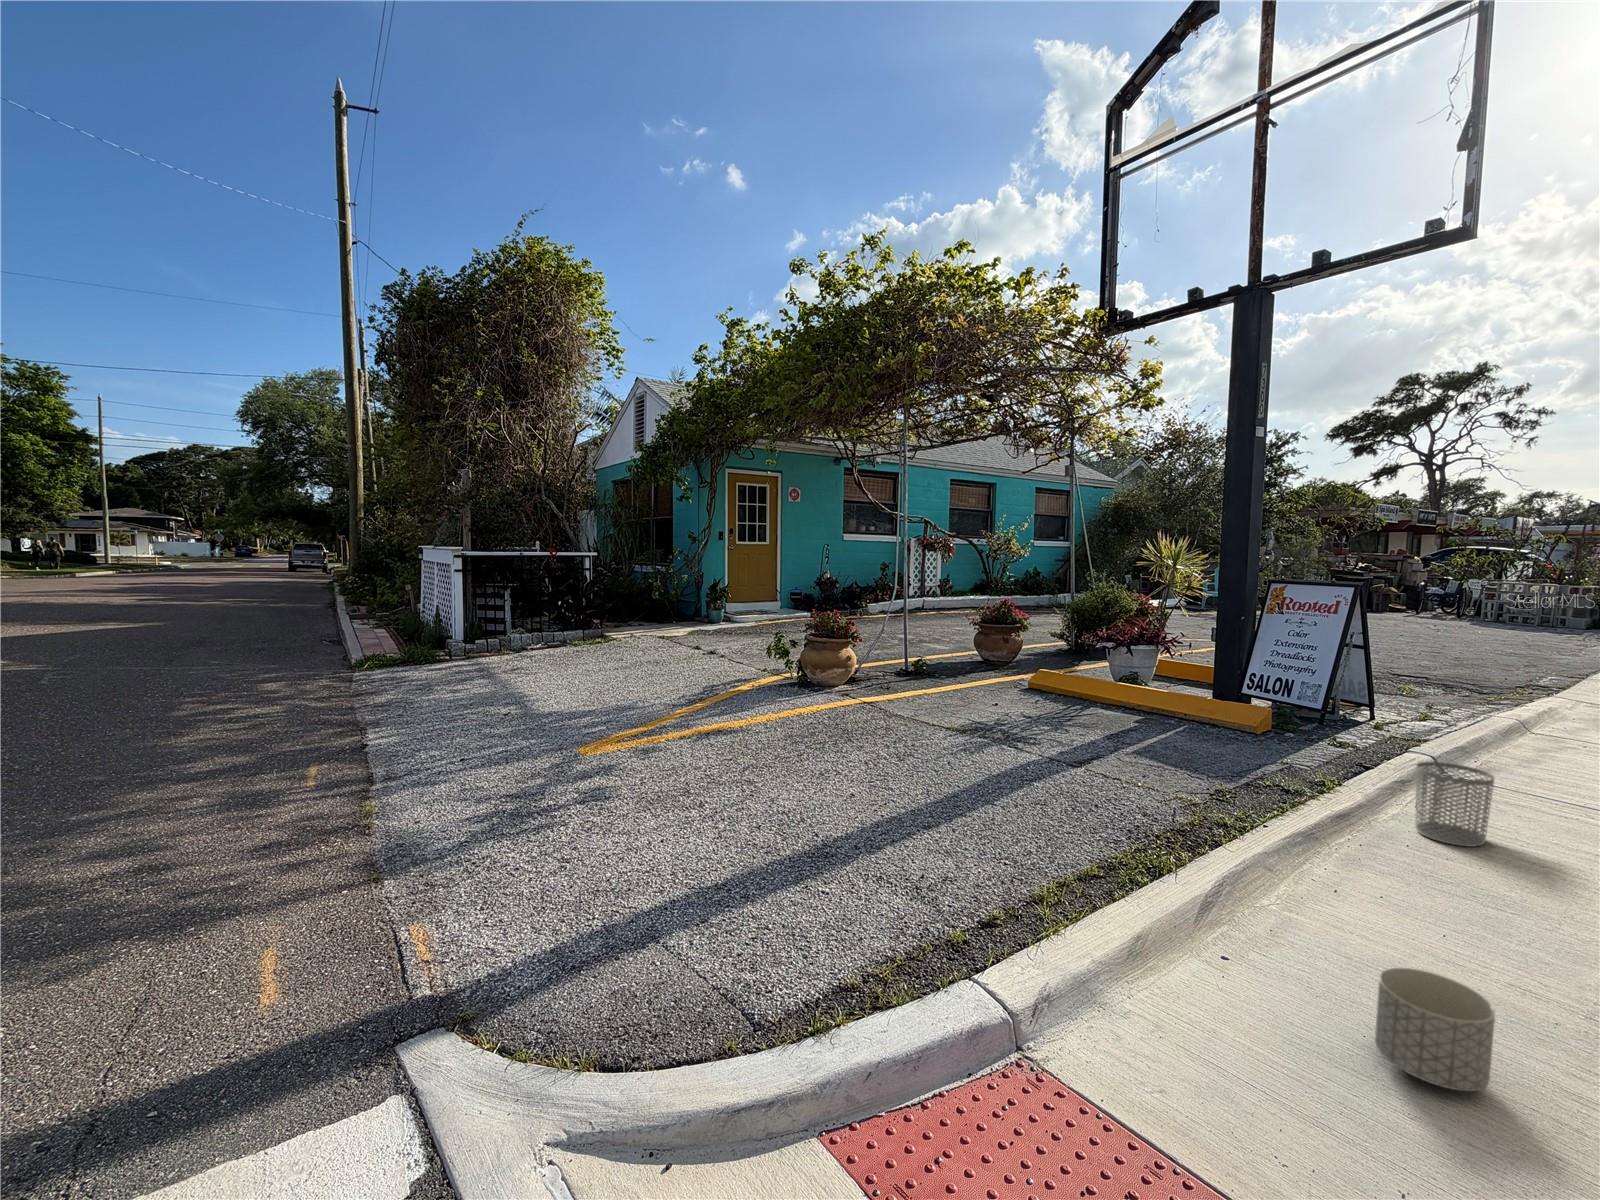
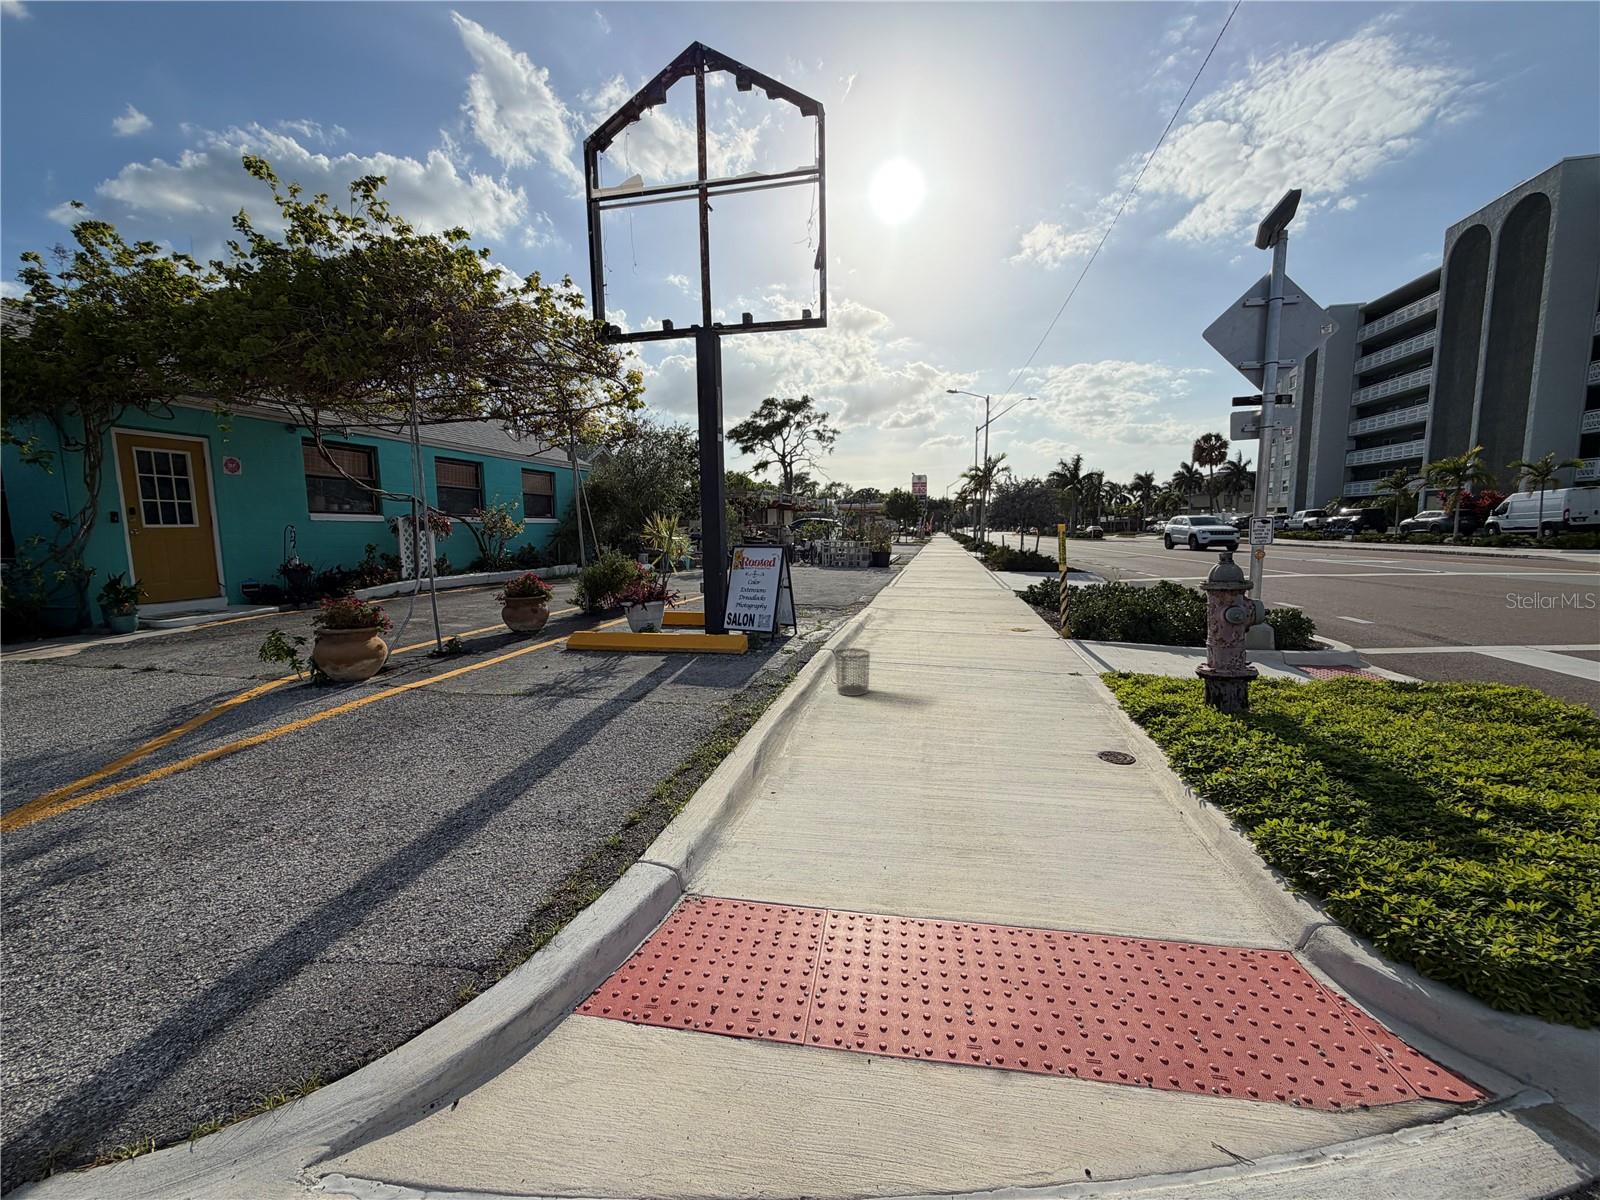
planter: present [1375,968,1495,1091] -> none [860,757,910,815]

